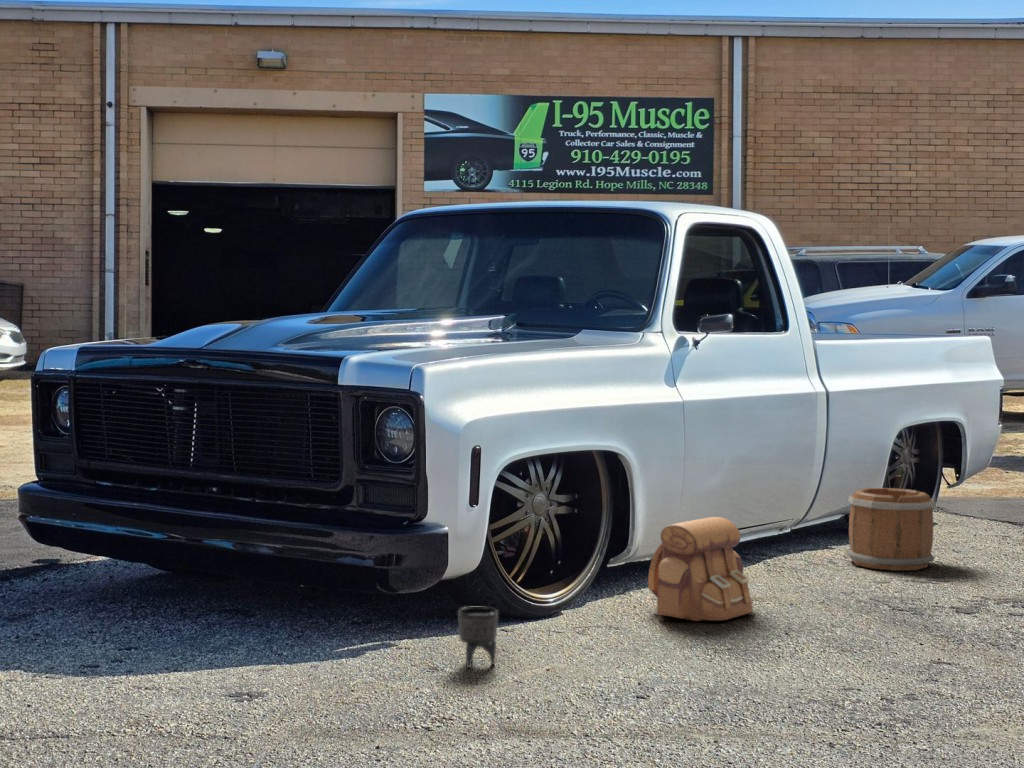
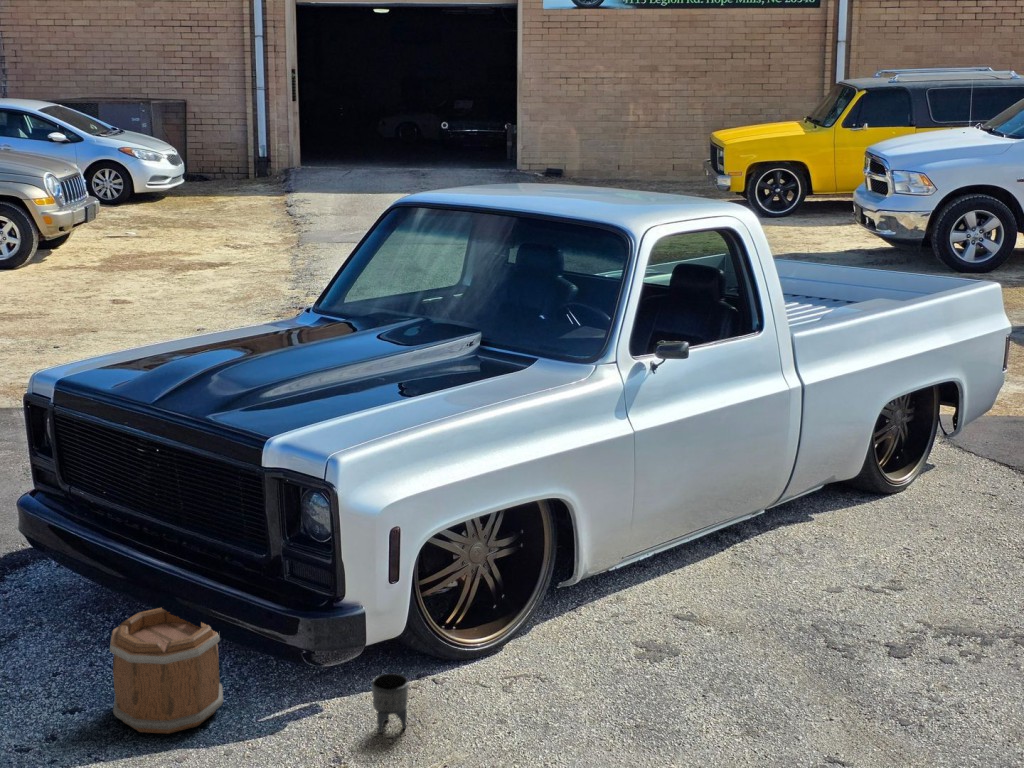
bucket: present [847,488,936,571] -> present [110,608,223,734]
backpack: present [648,517,753,621] -> none [587,546,684,656]

